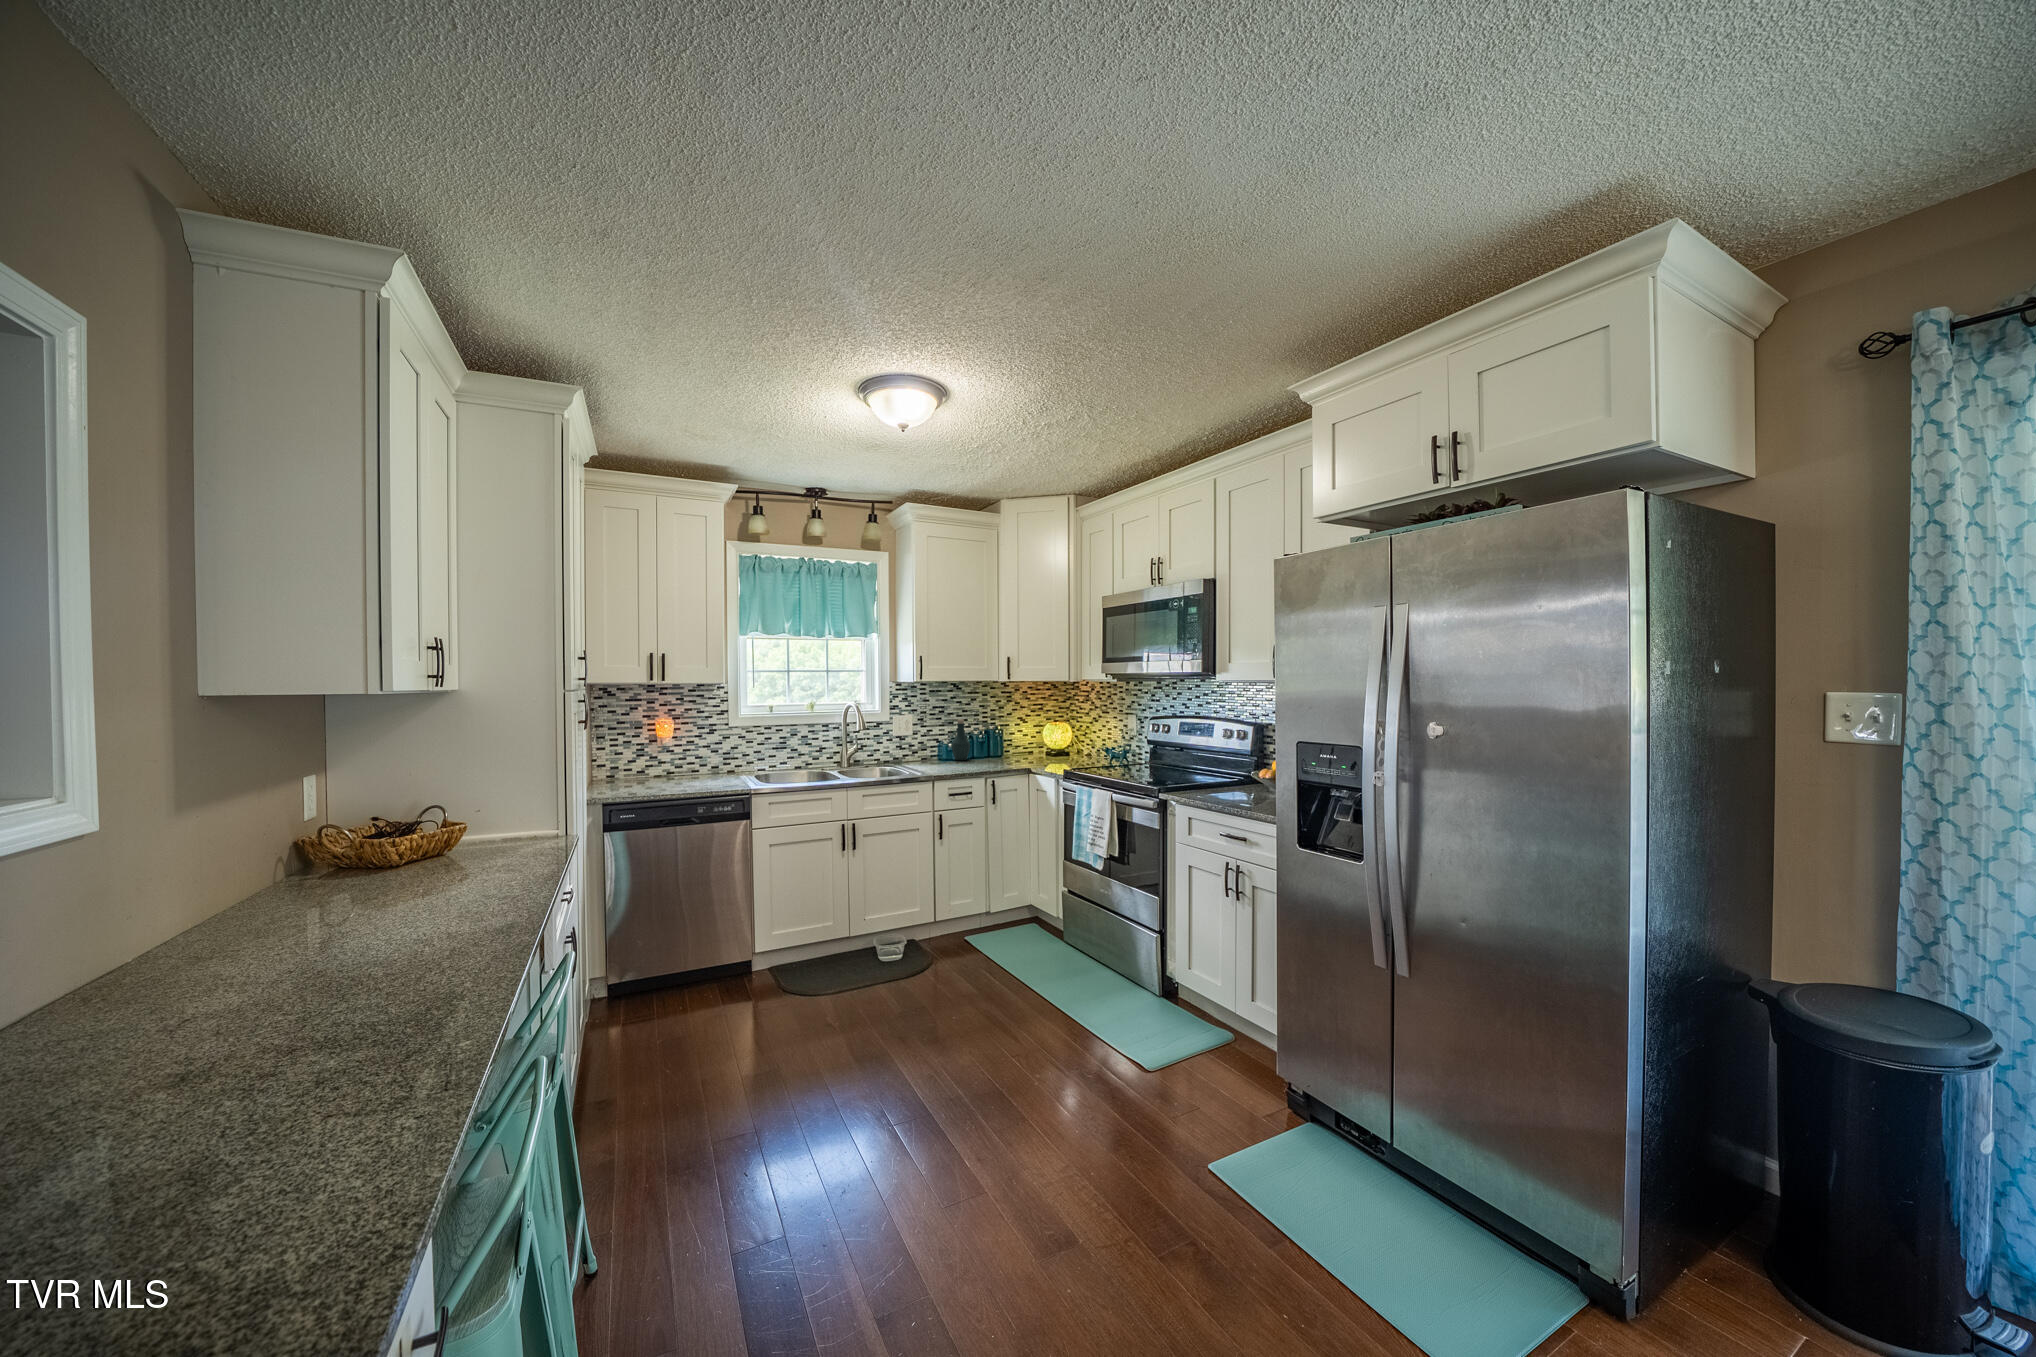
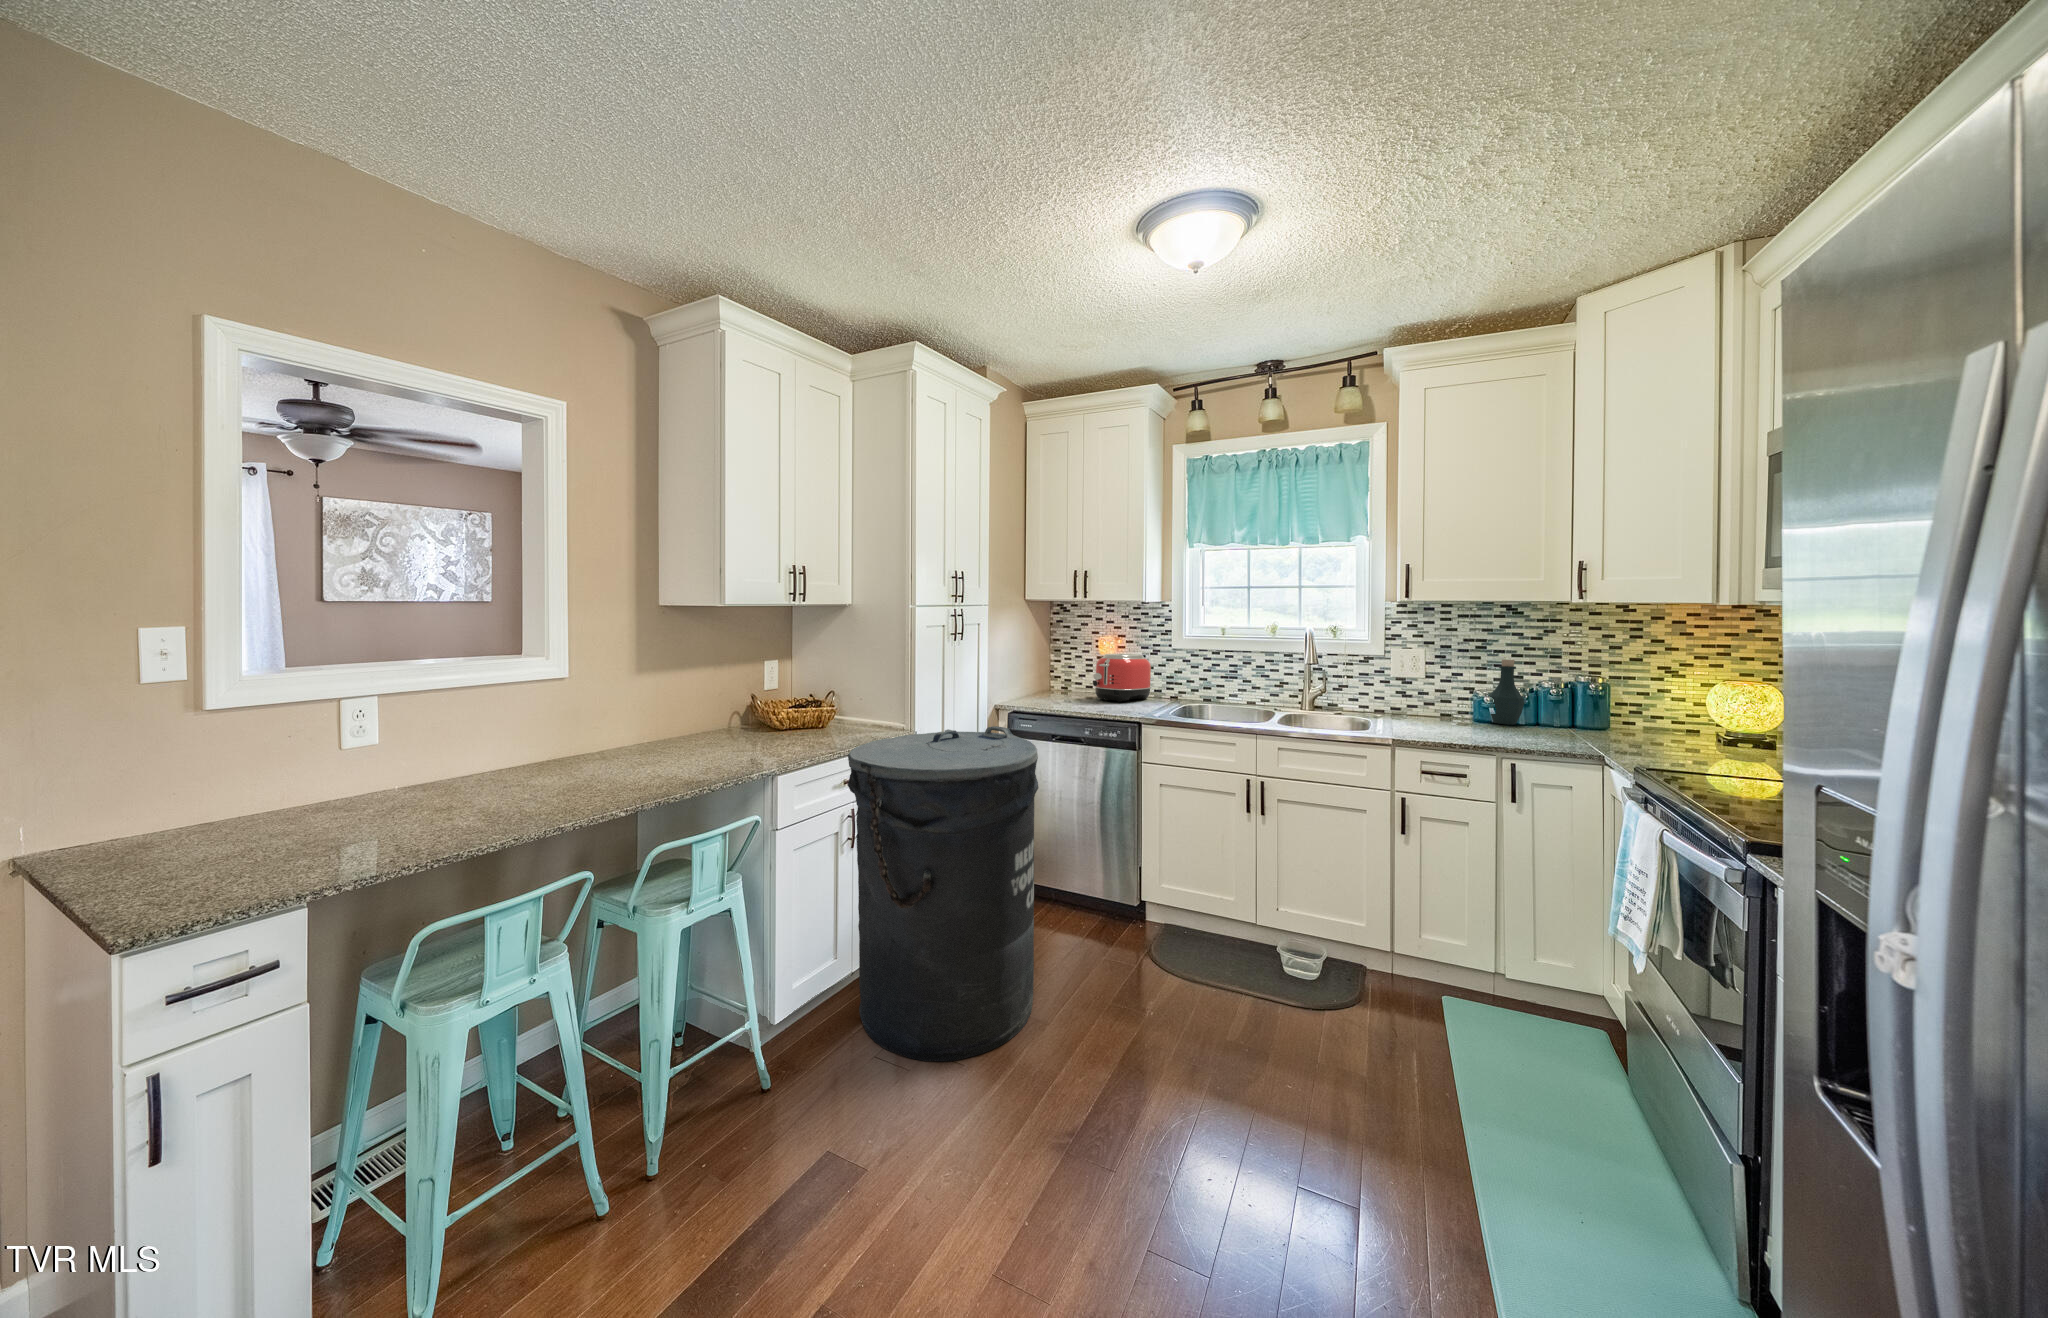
toaster: none [663,734,714,783] -> present [1093,654,1151,702]
trash can: none [594,813,778,1112] -> present [848,726,1038,1061]

